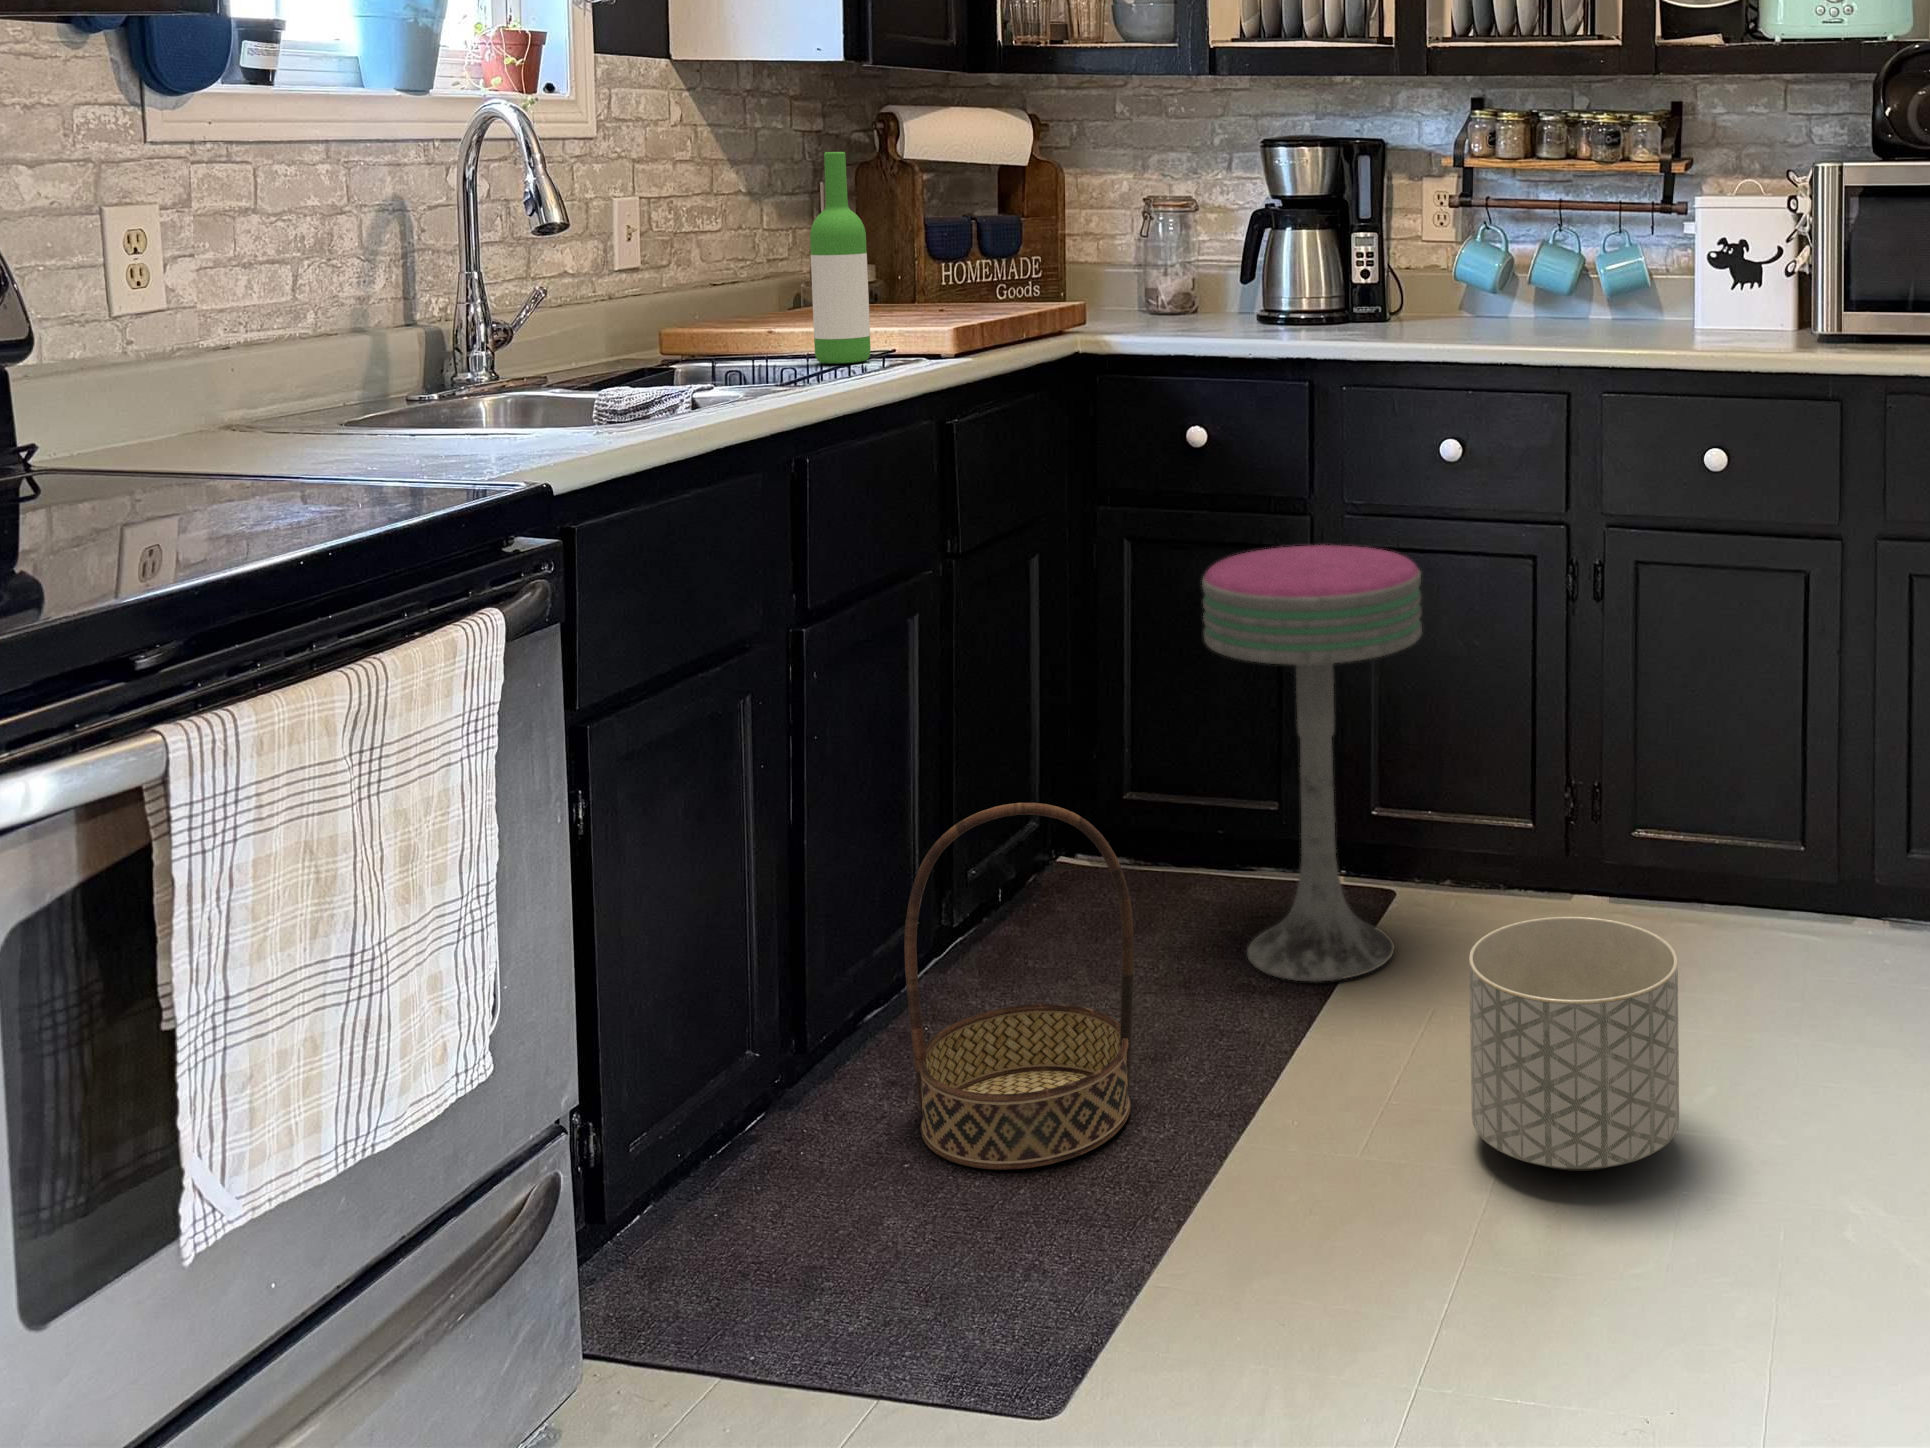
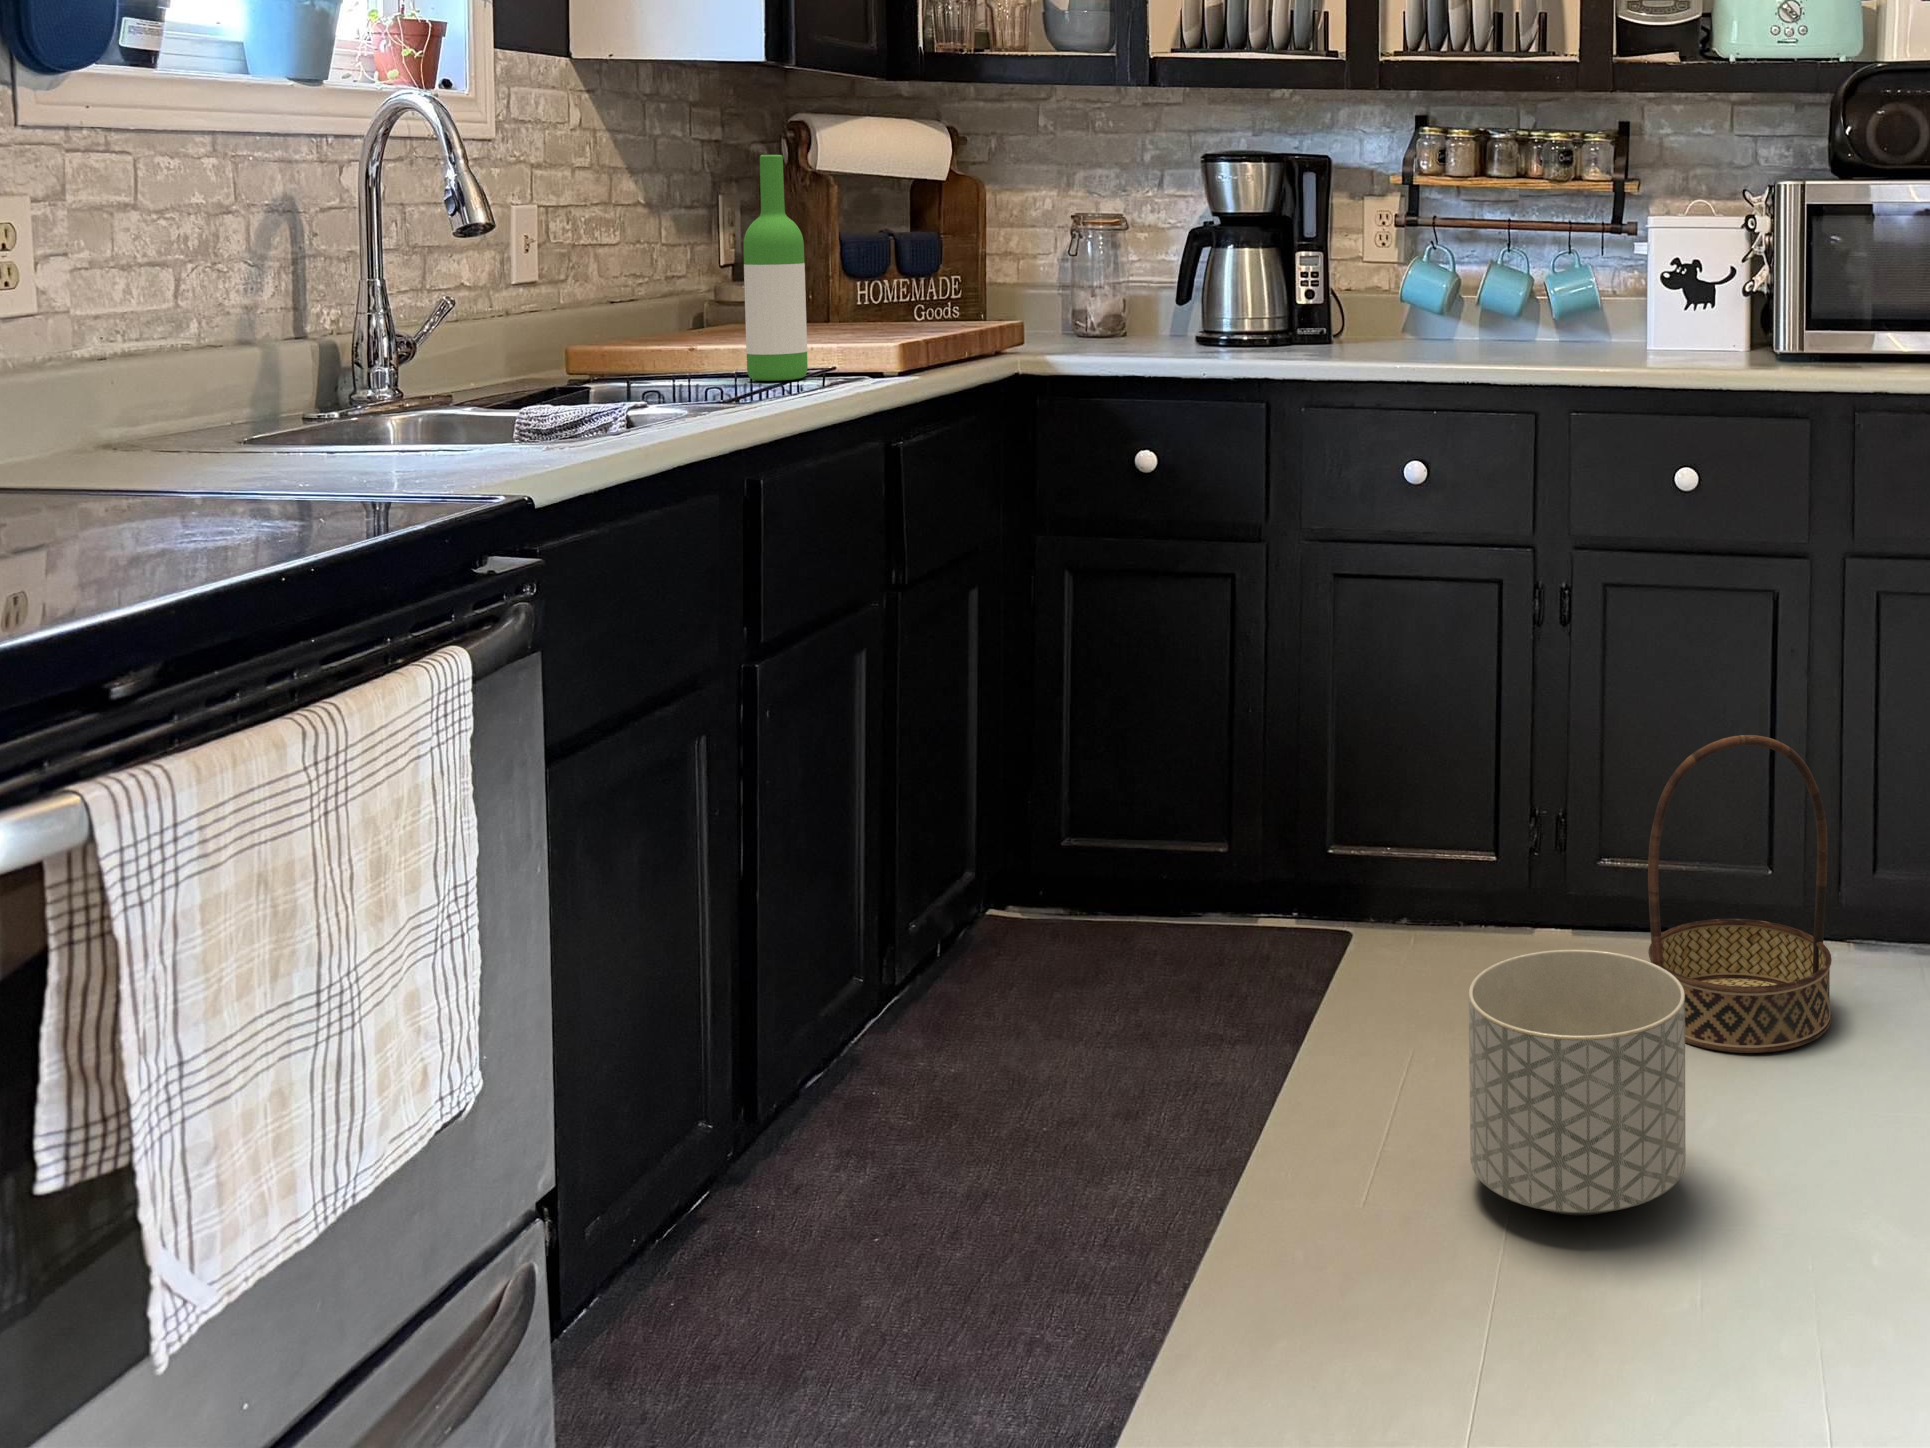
bar stool: present [1202,545,1422,982] -> none [1162,571,1391,1028]
basket: present [904,803,1134,1170] -> present [1648,735,1832,1053]

